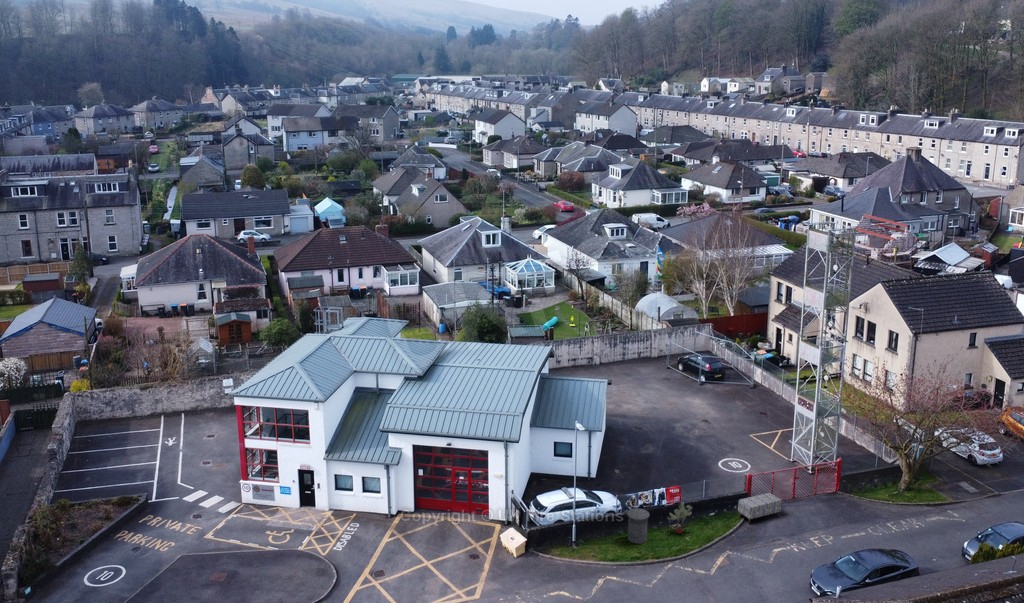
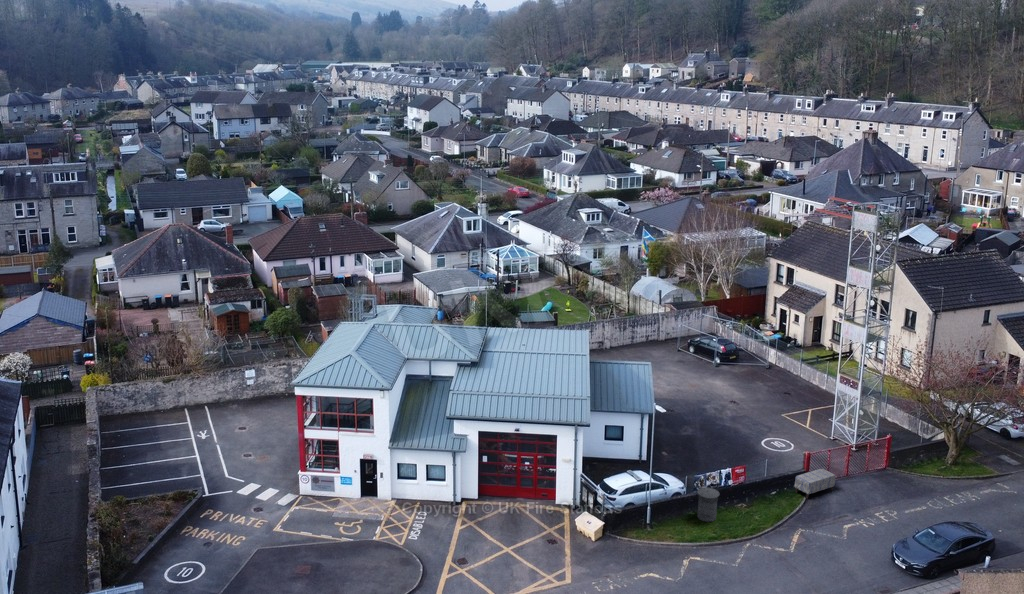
potted tree: present [668,503,692,534] -> none [734,480,758,511]

